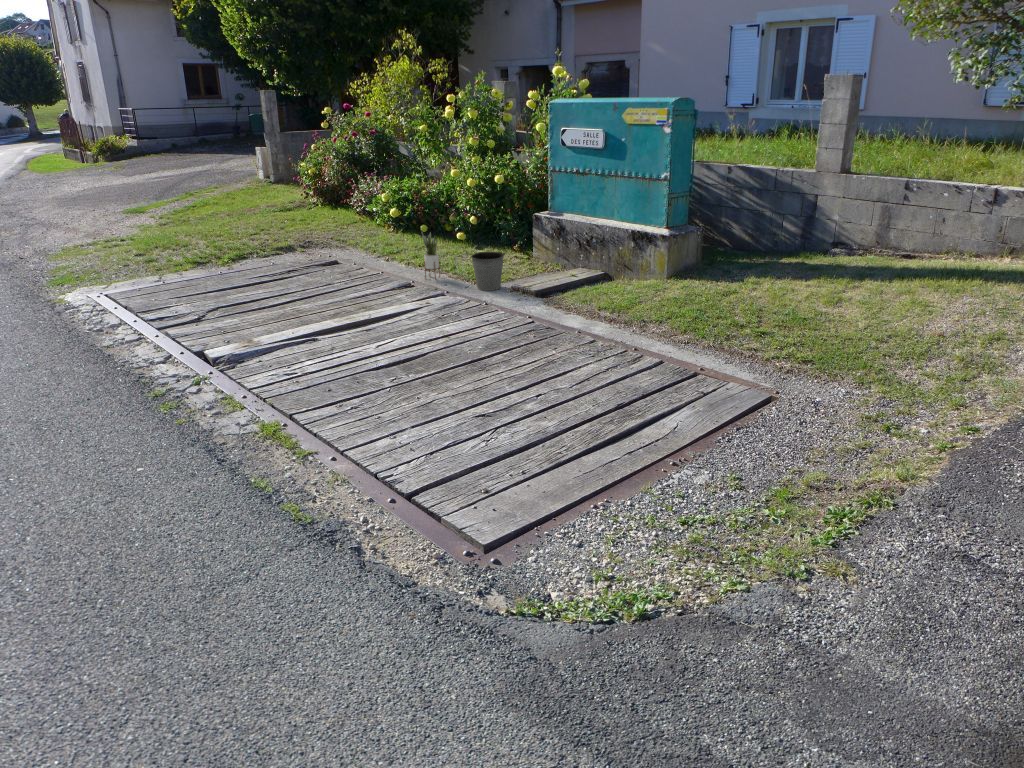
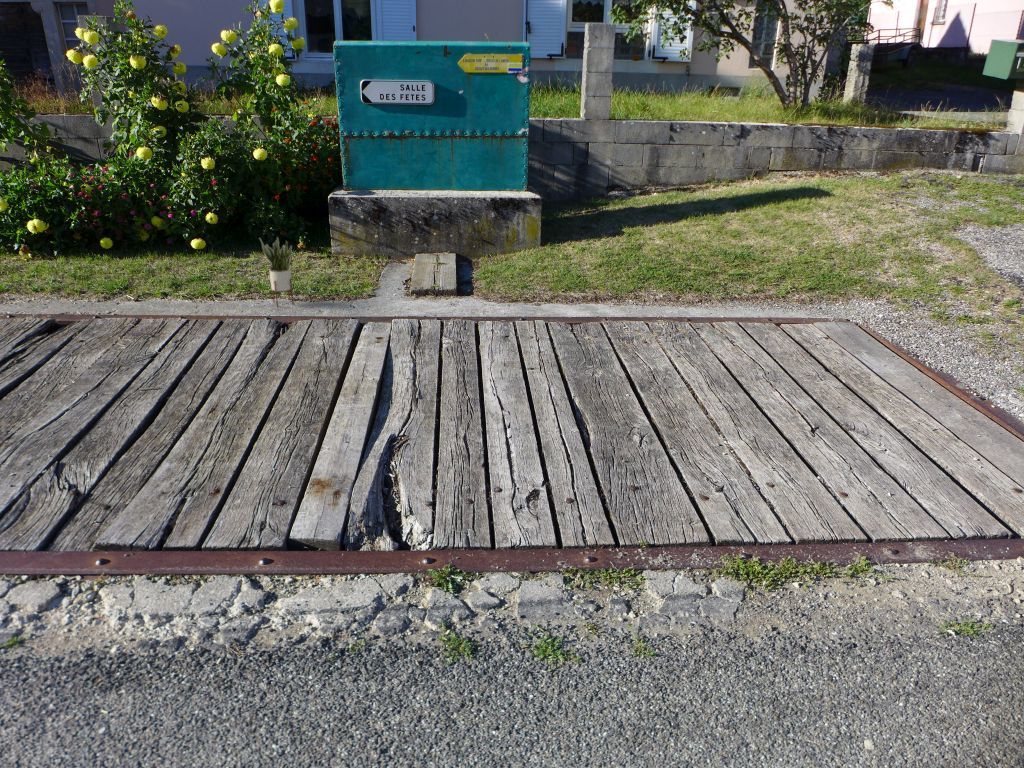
bucket: present [471,252,504,291] -> none [359,248,406,304]

